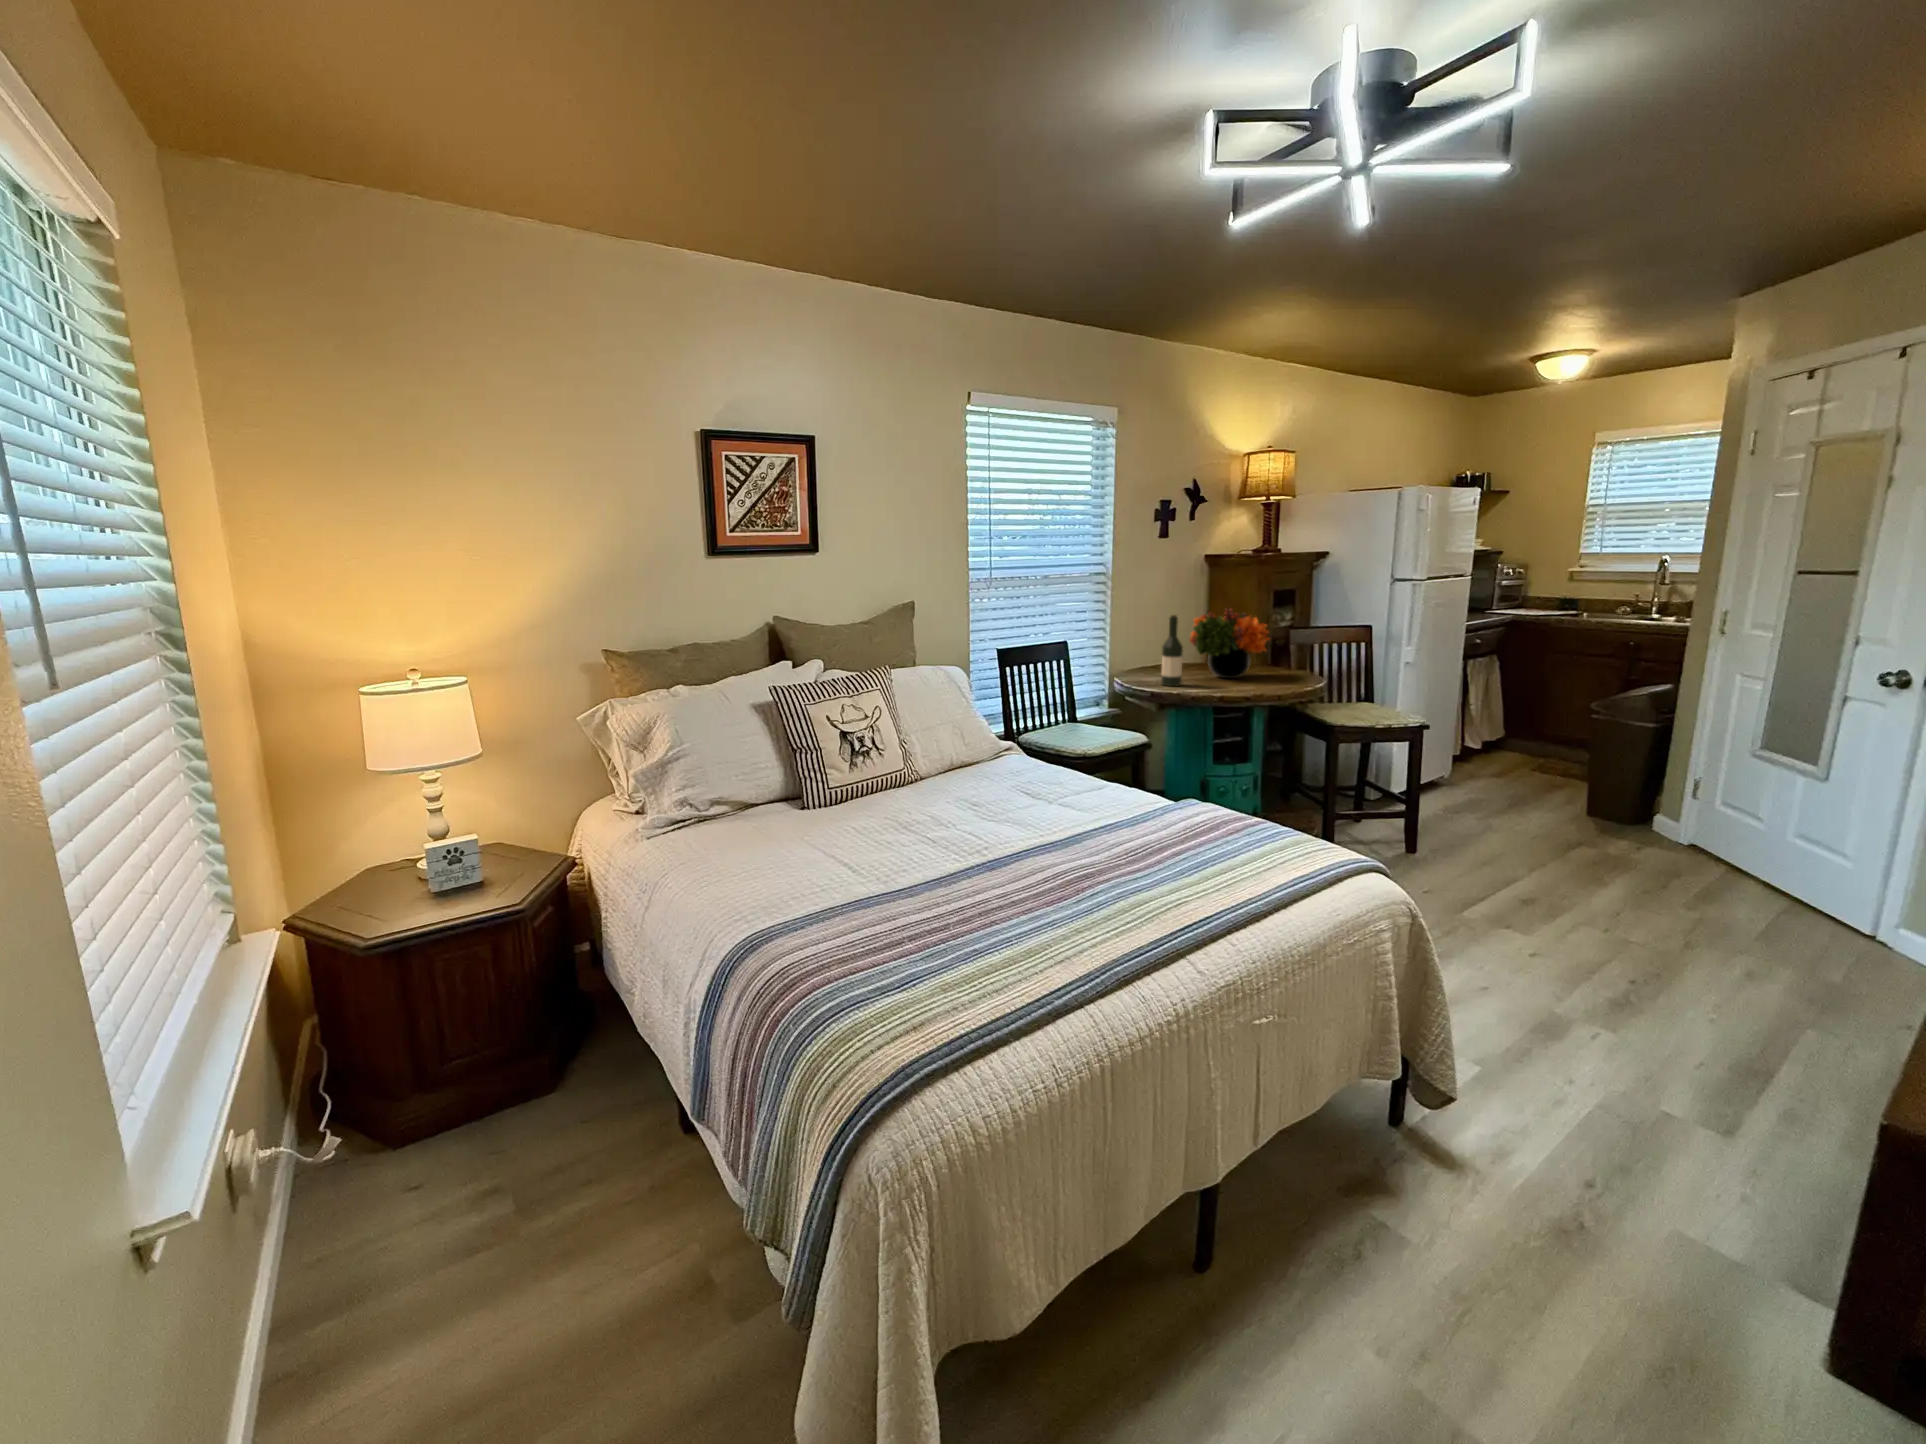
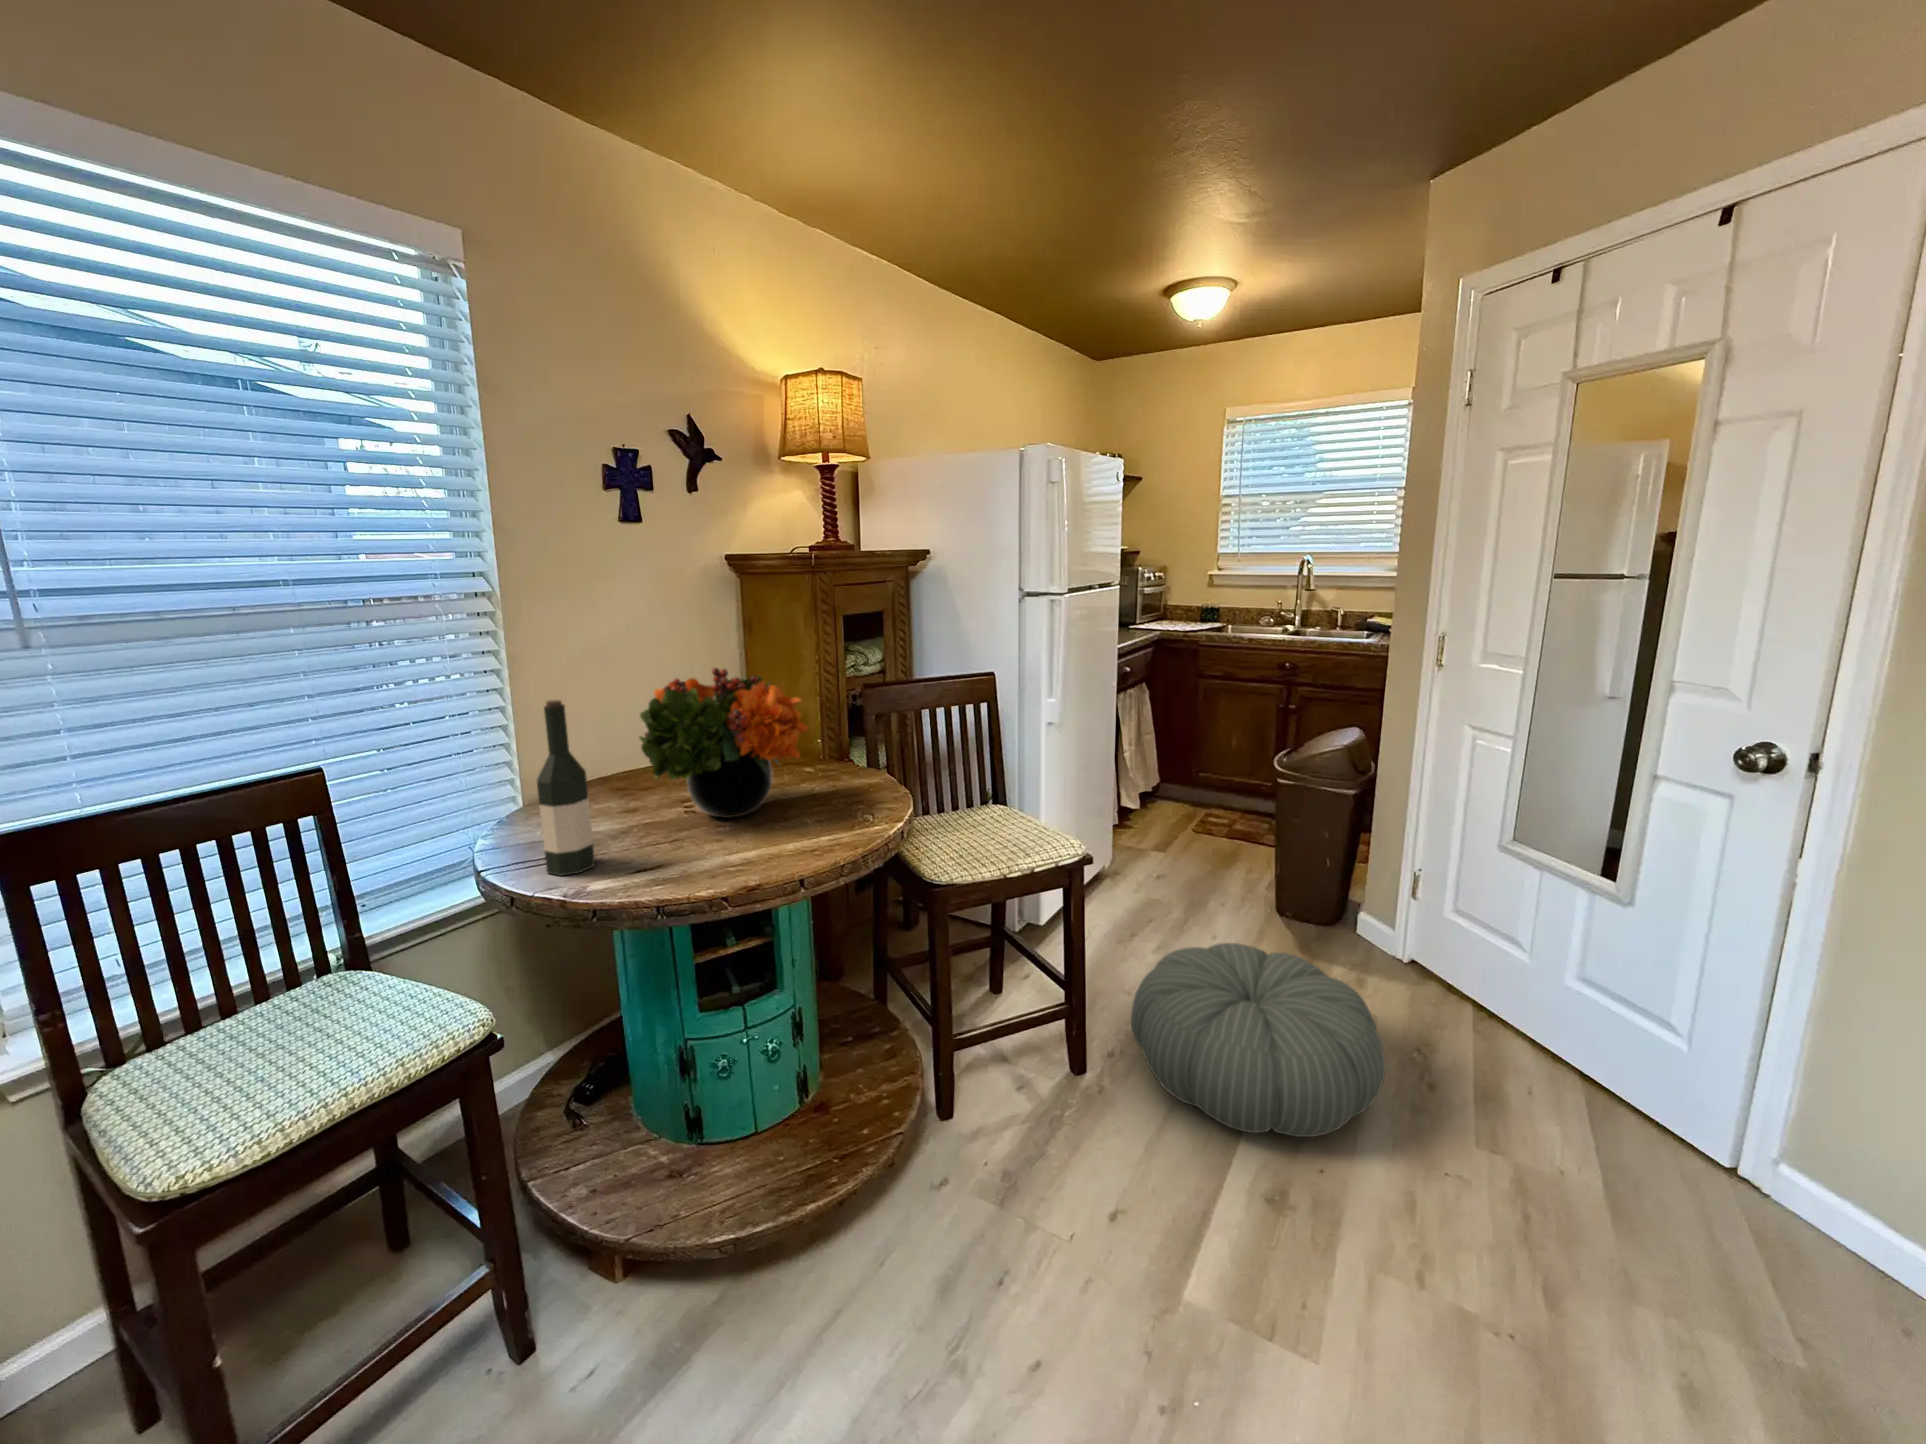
pouf: none [1446,796,1620,887] -> present [1131,943,1385,1137]

